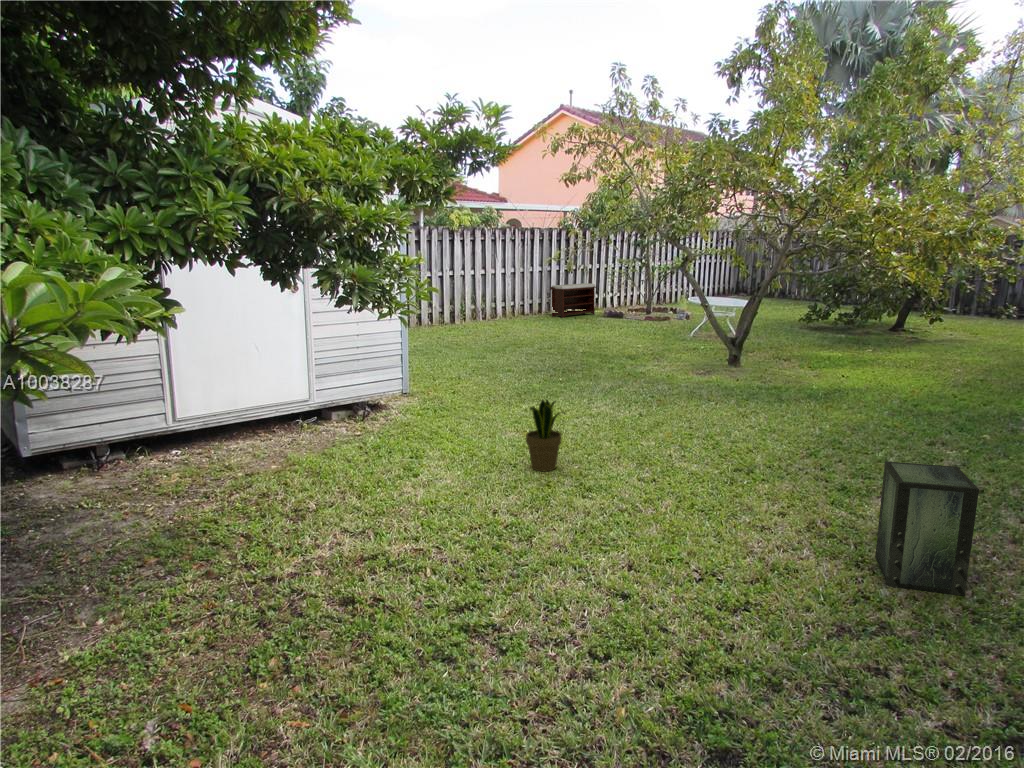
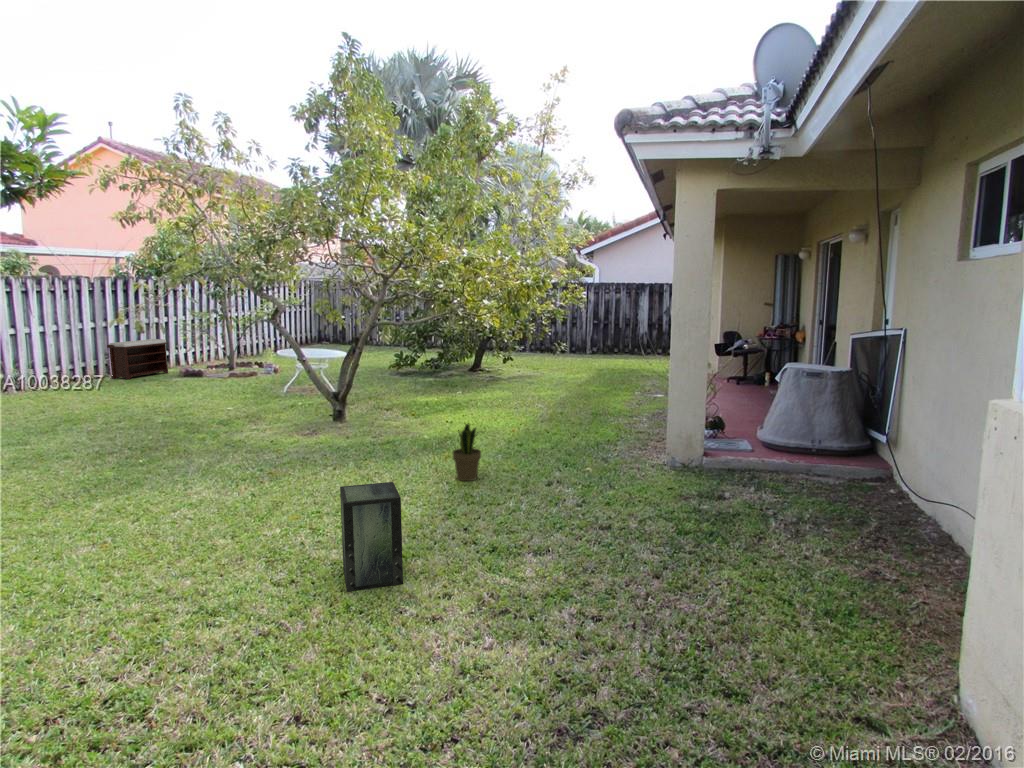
potted plant: present [526,400,565,471] -> present [453,423,481,481]
storage box: present [875,461,979,596] -> present [340,482,403,592]

